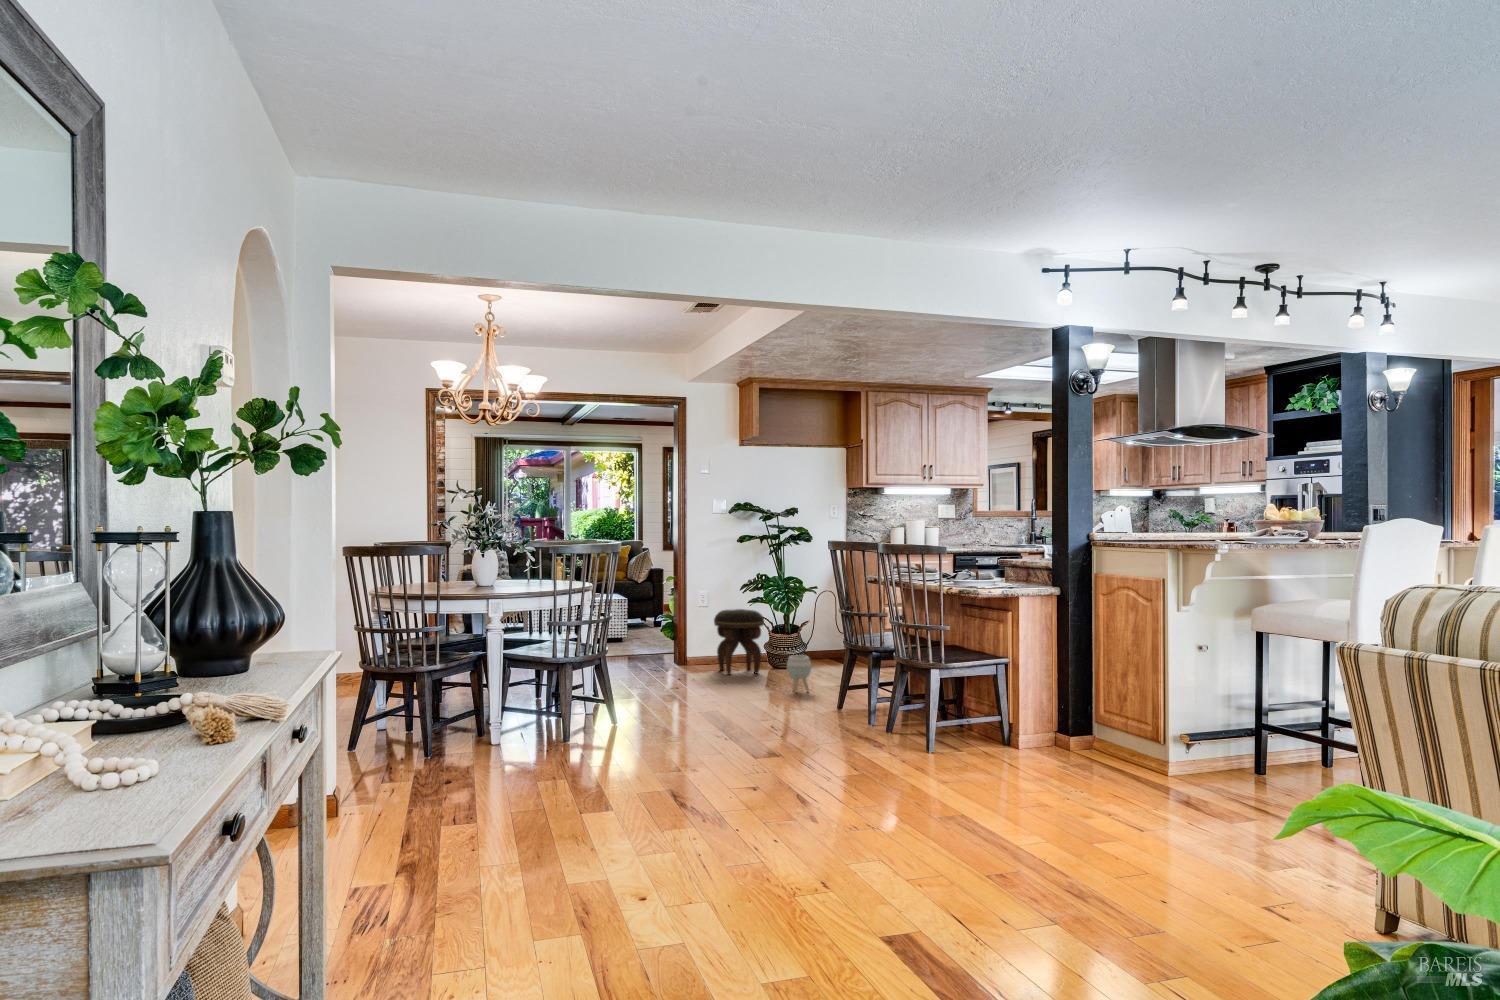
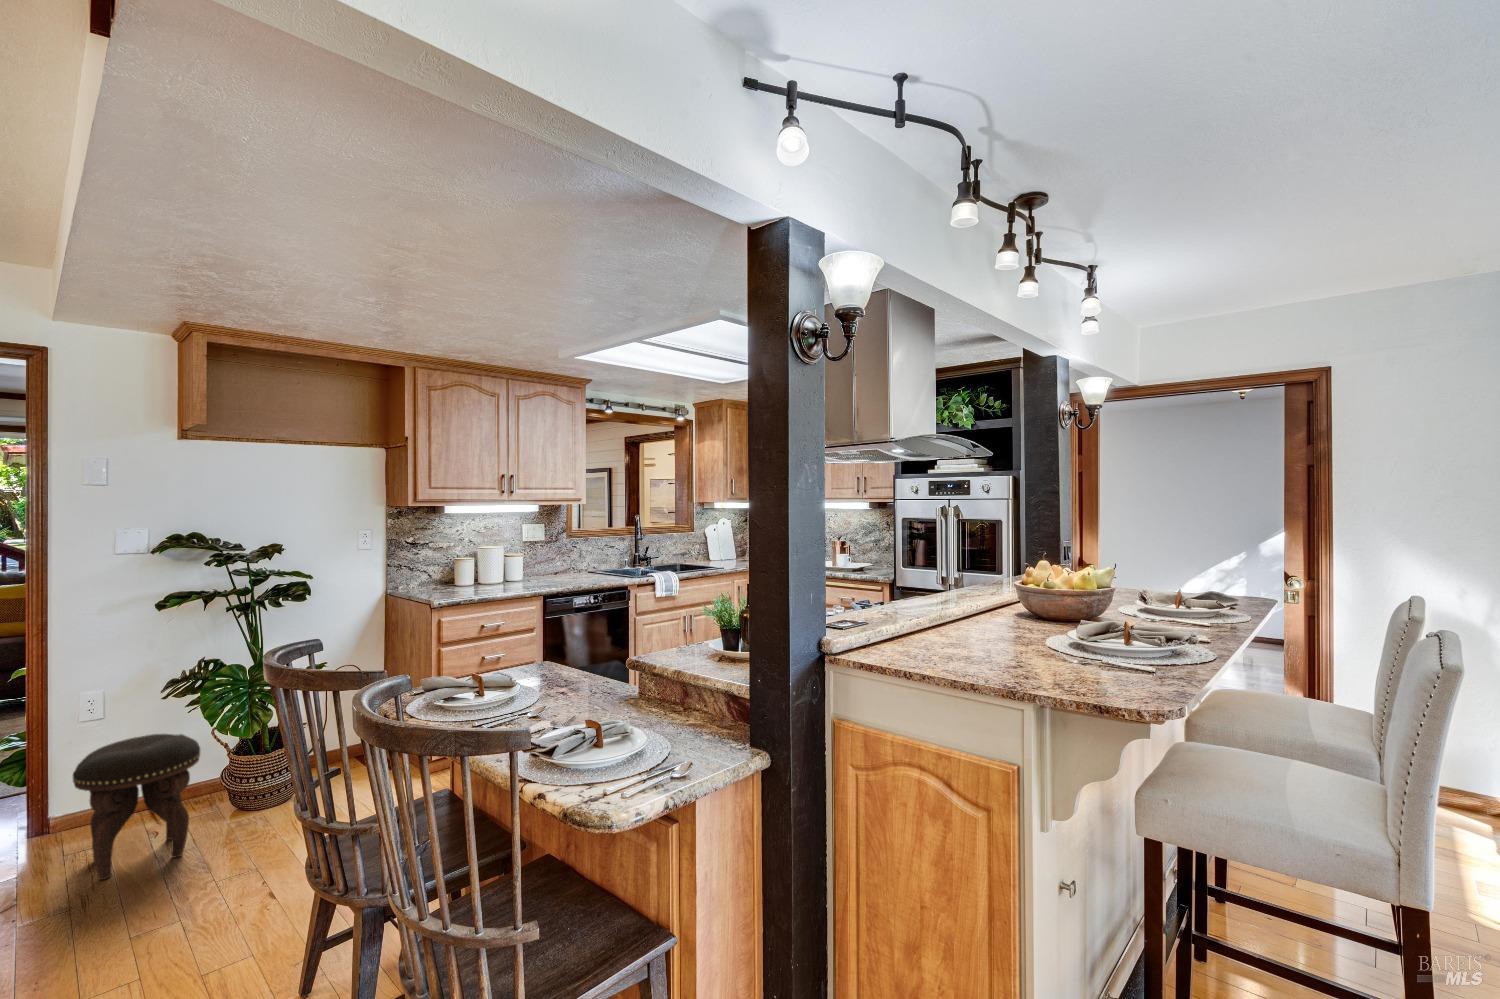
planter: present [787,655,811,693] -> none [200,854,263,946]

